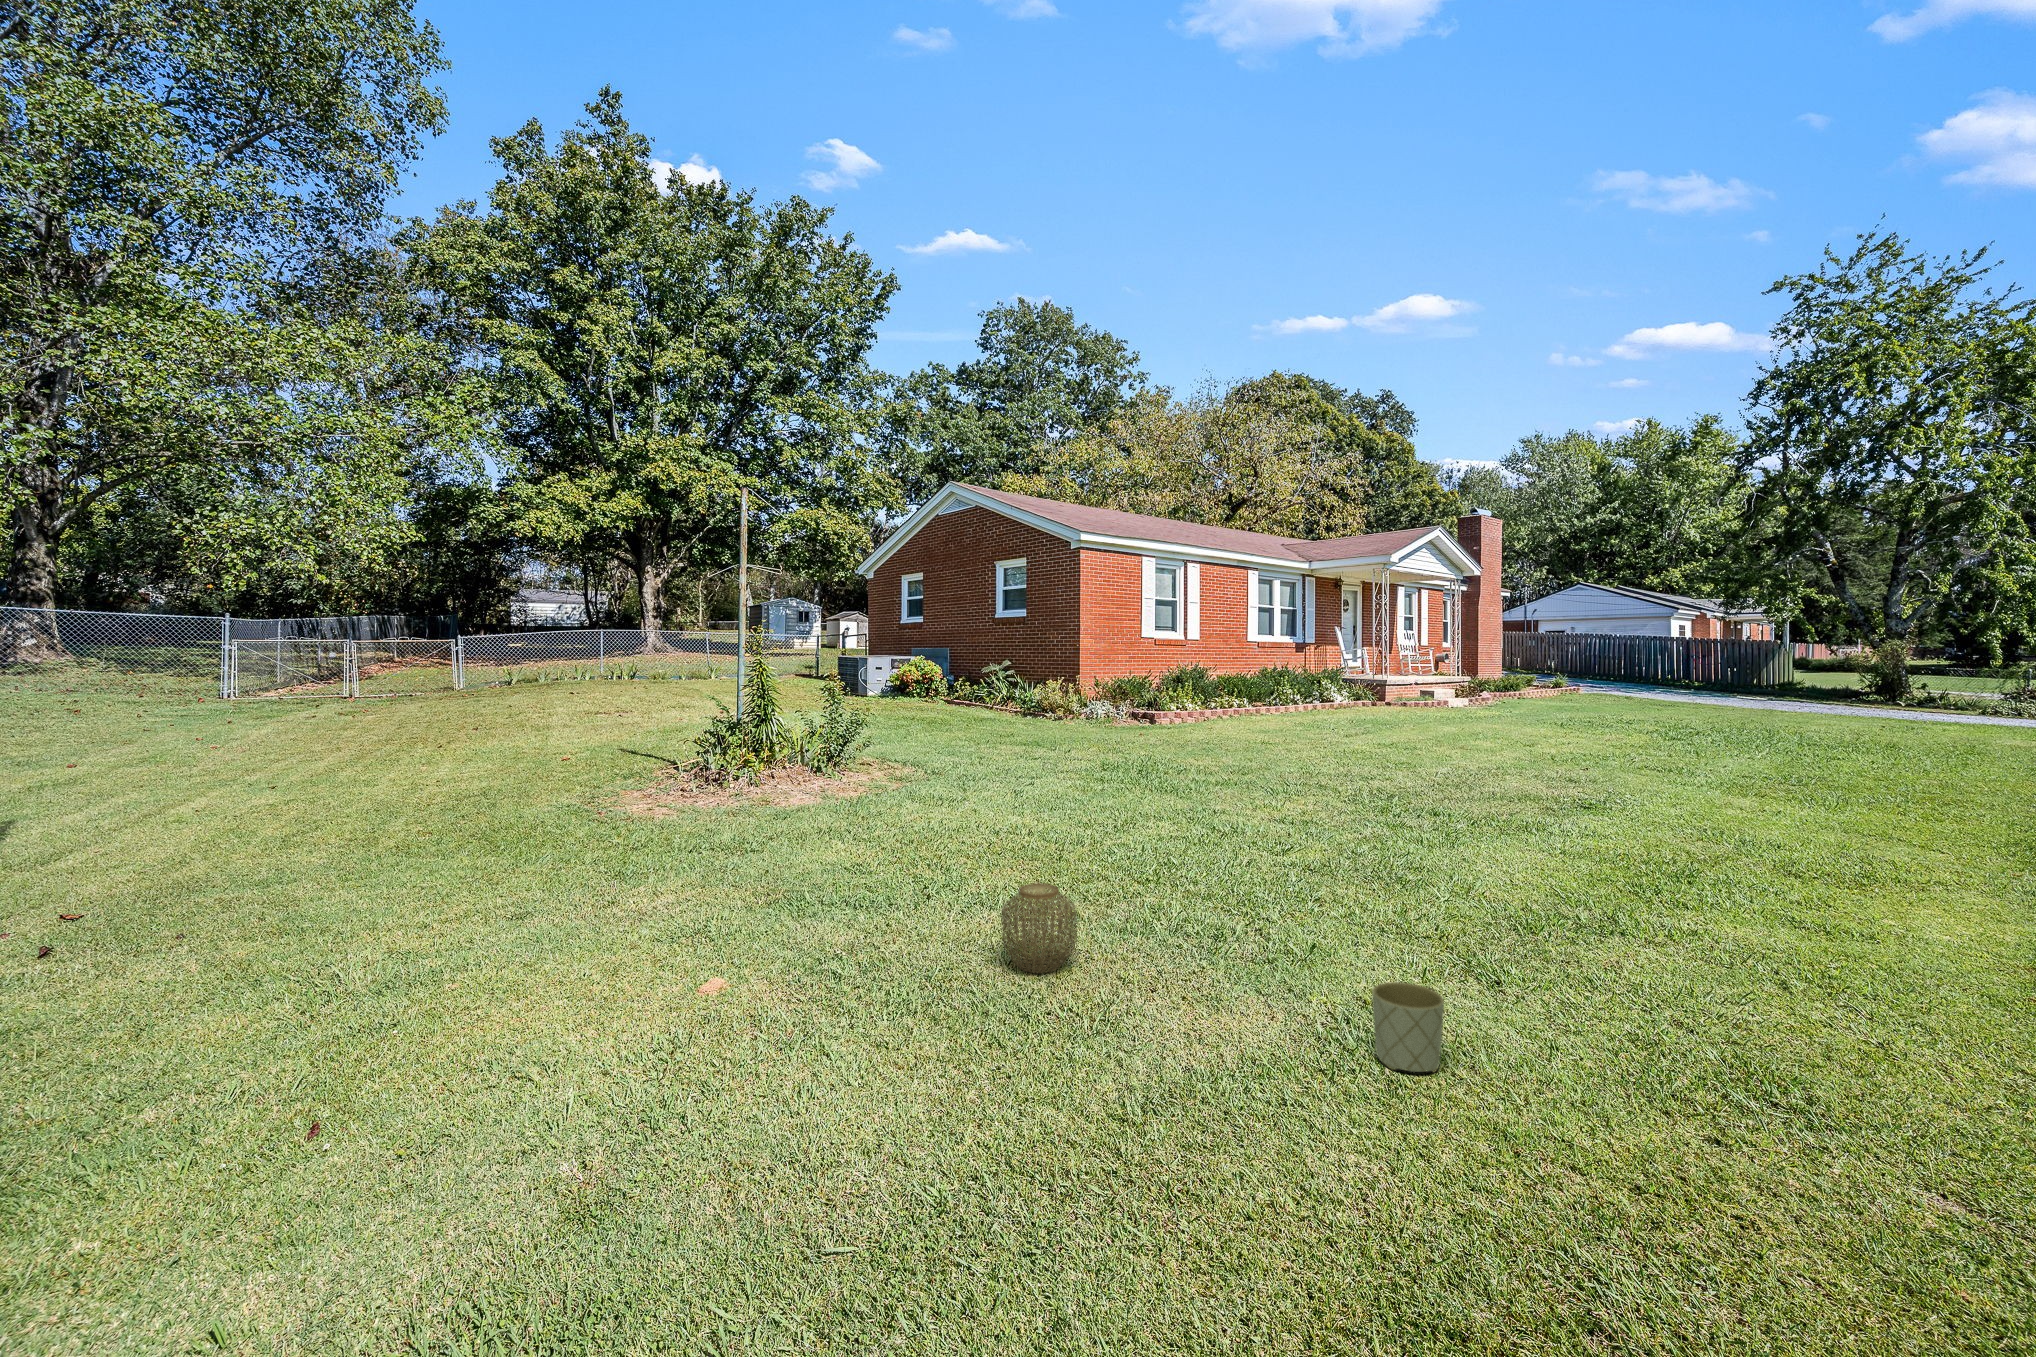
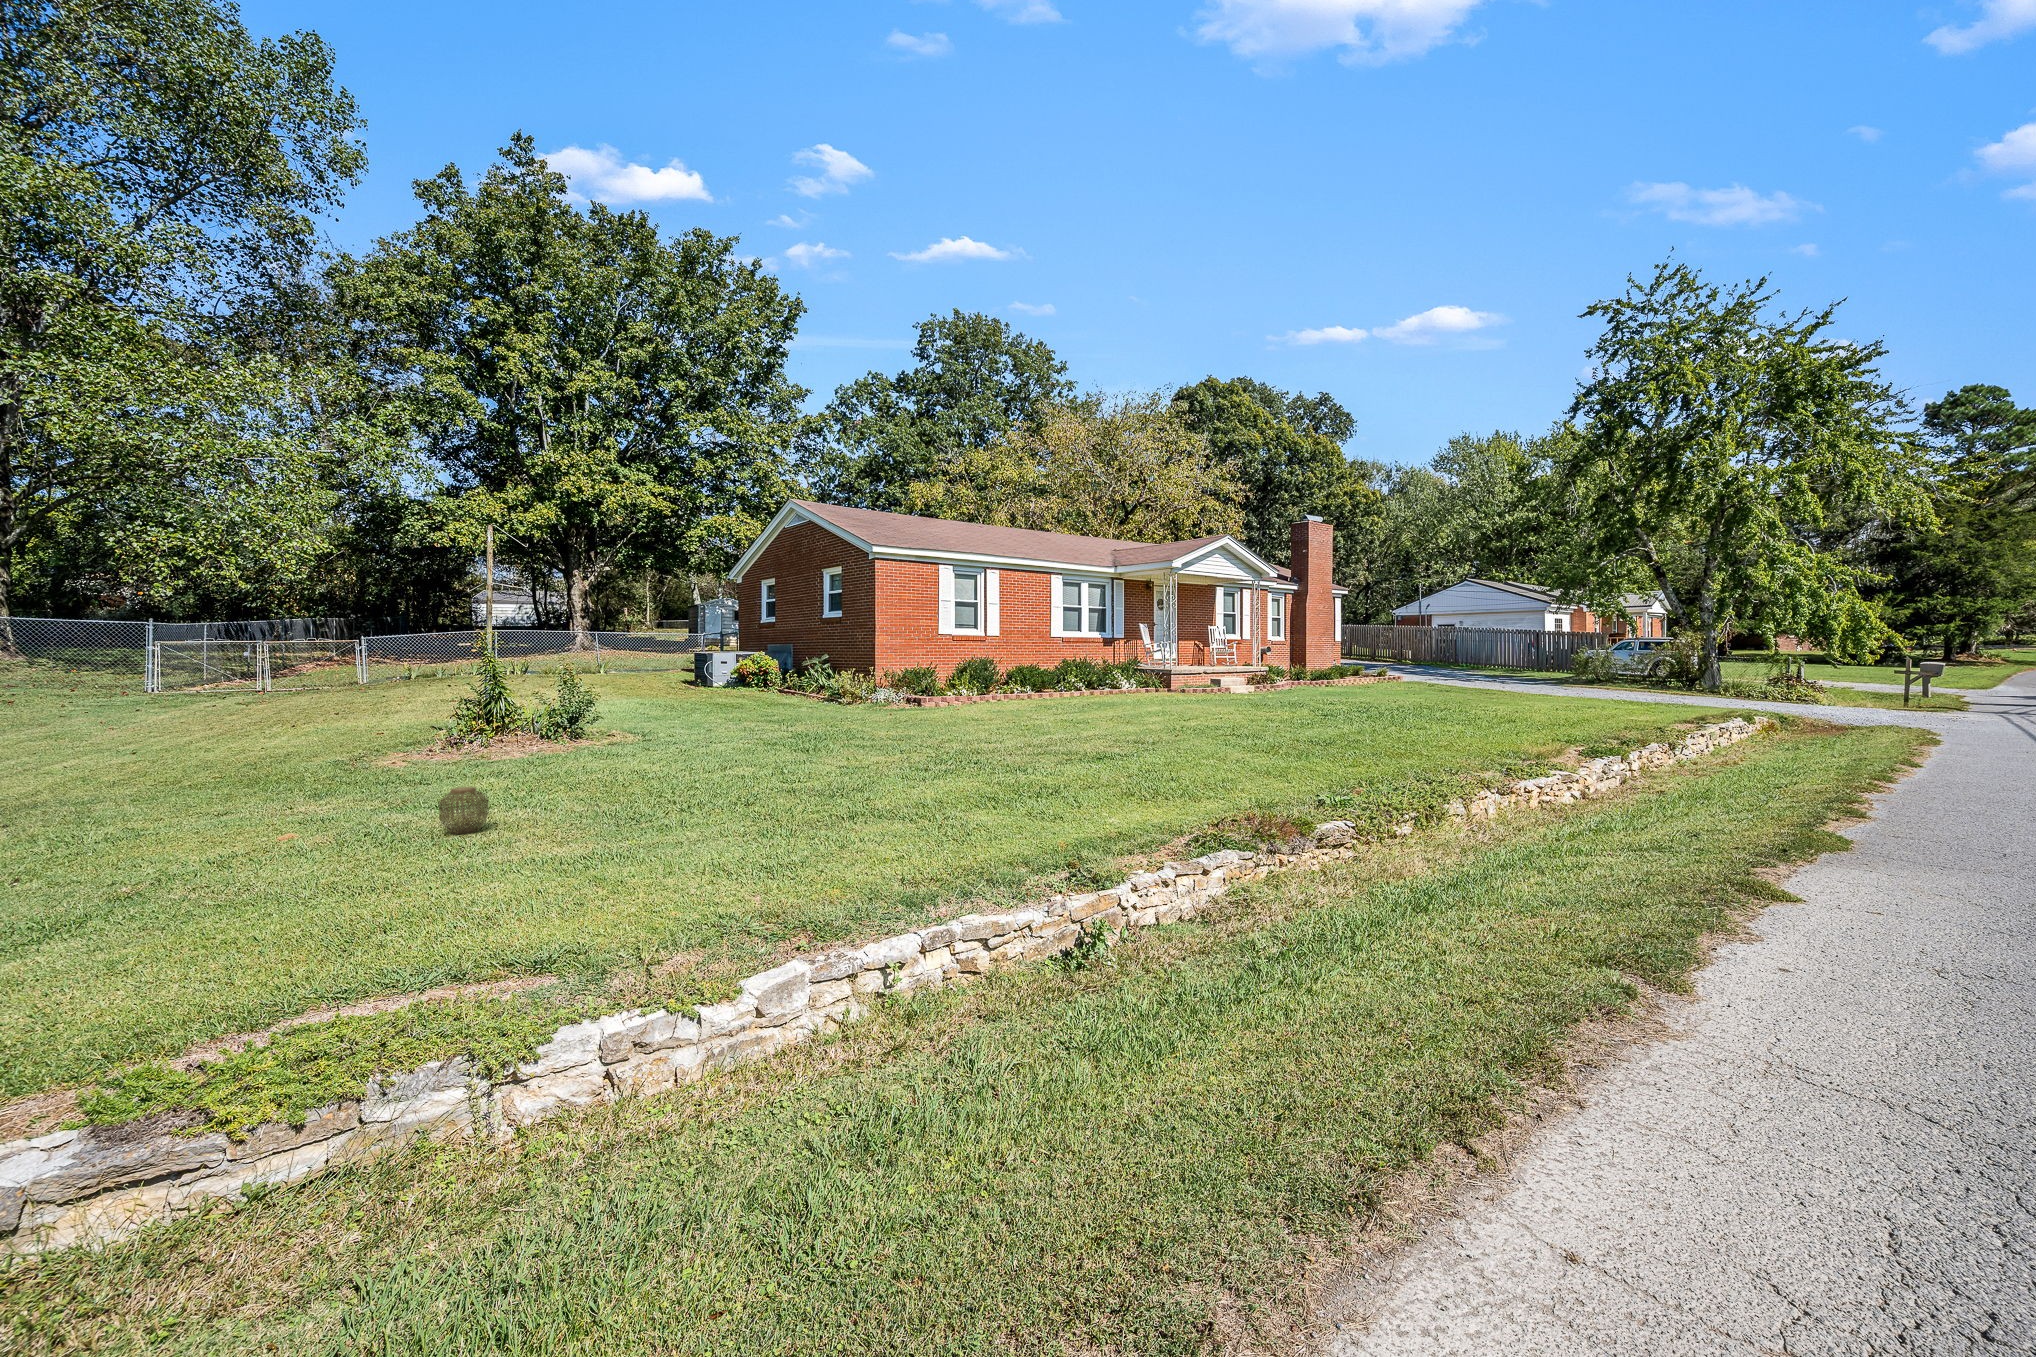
planter: present [1372,982,1444,1073] -> none [541,826,578,865]

